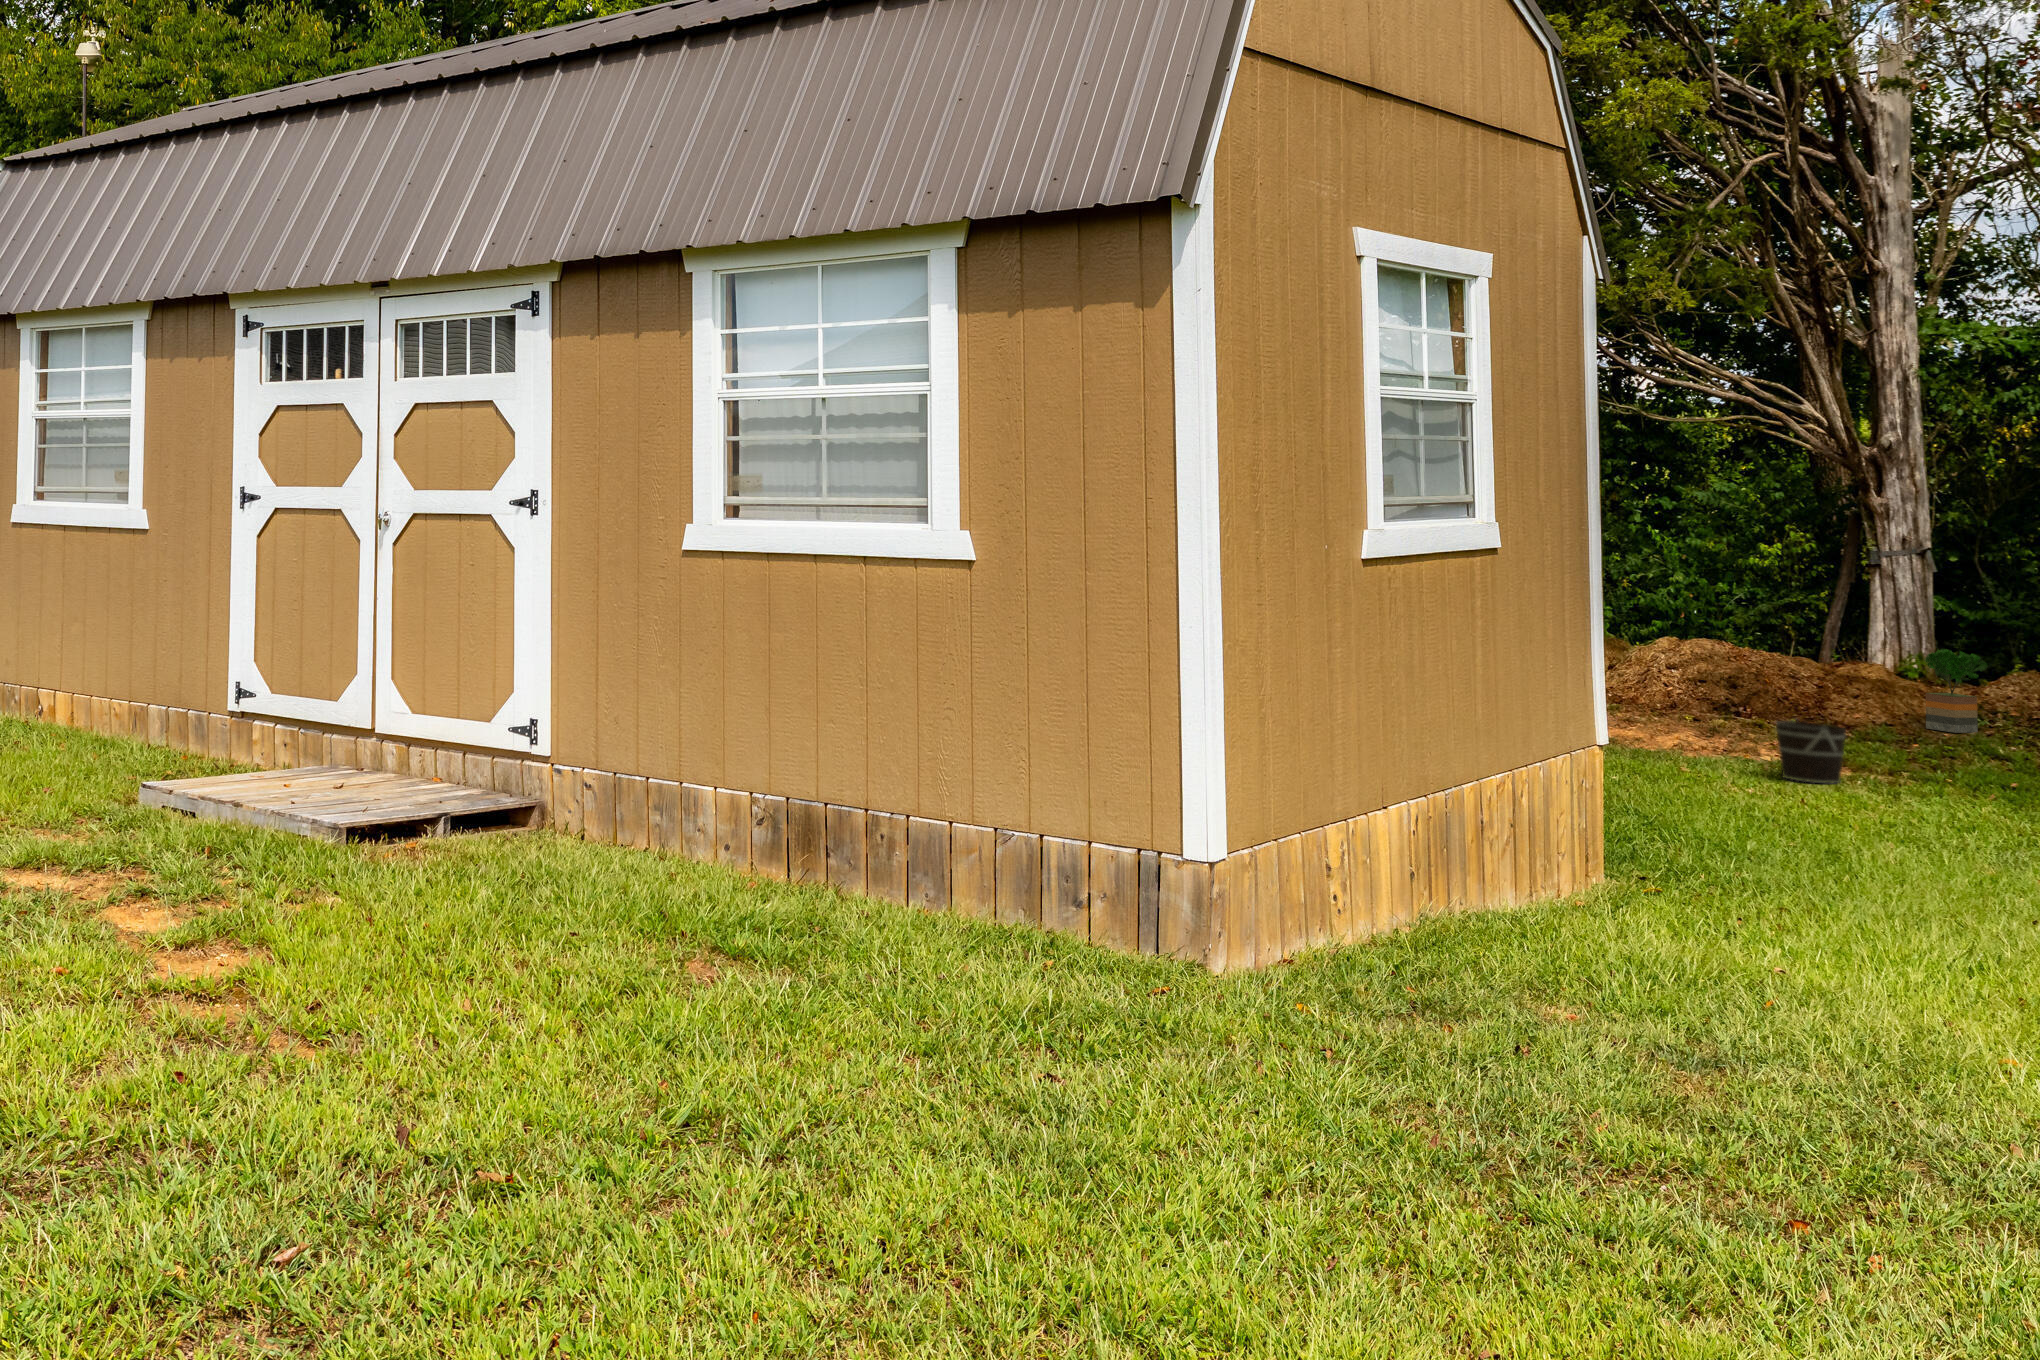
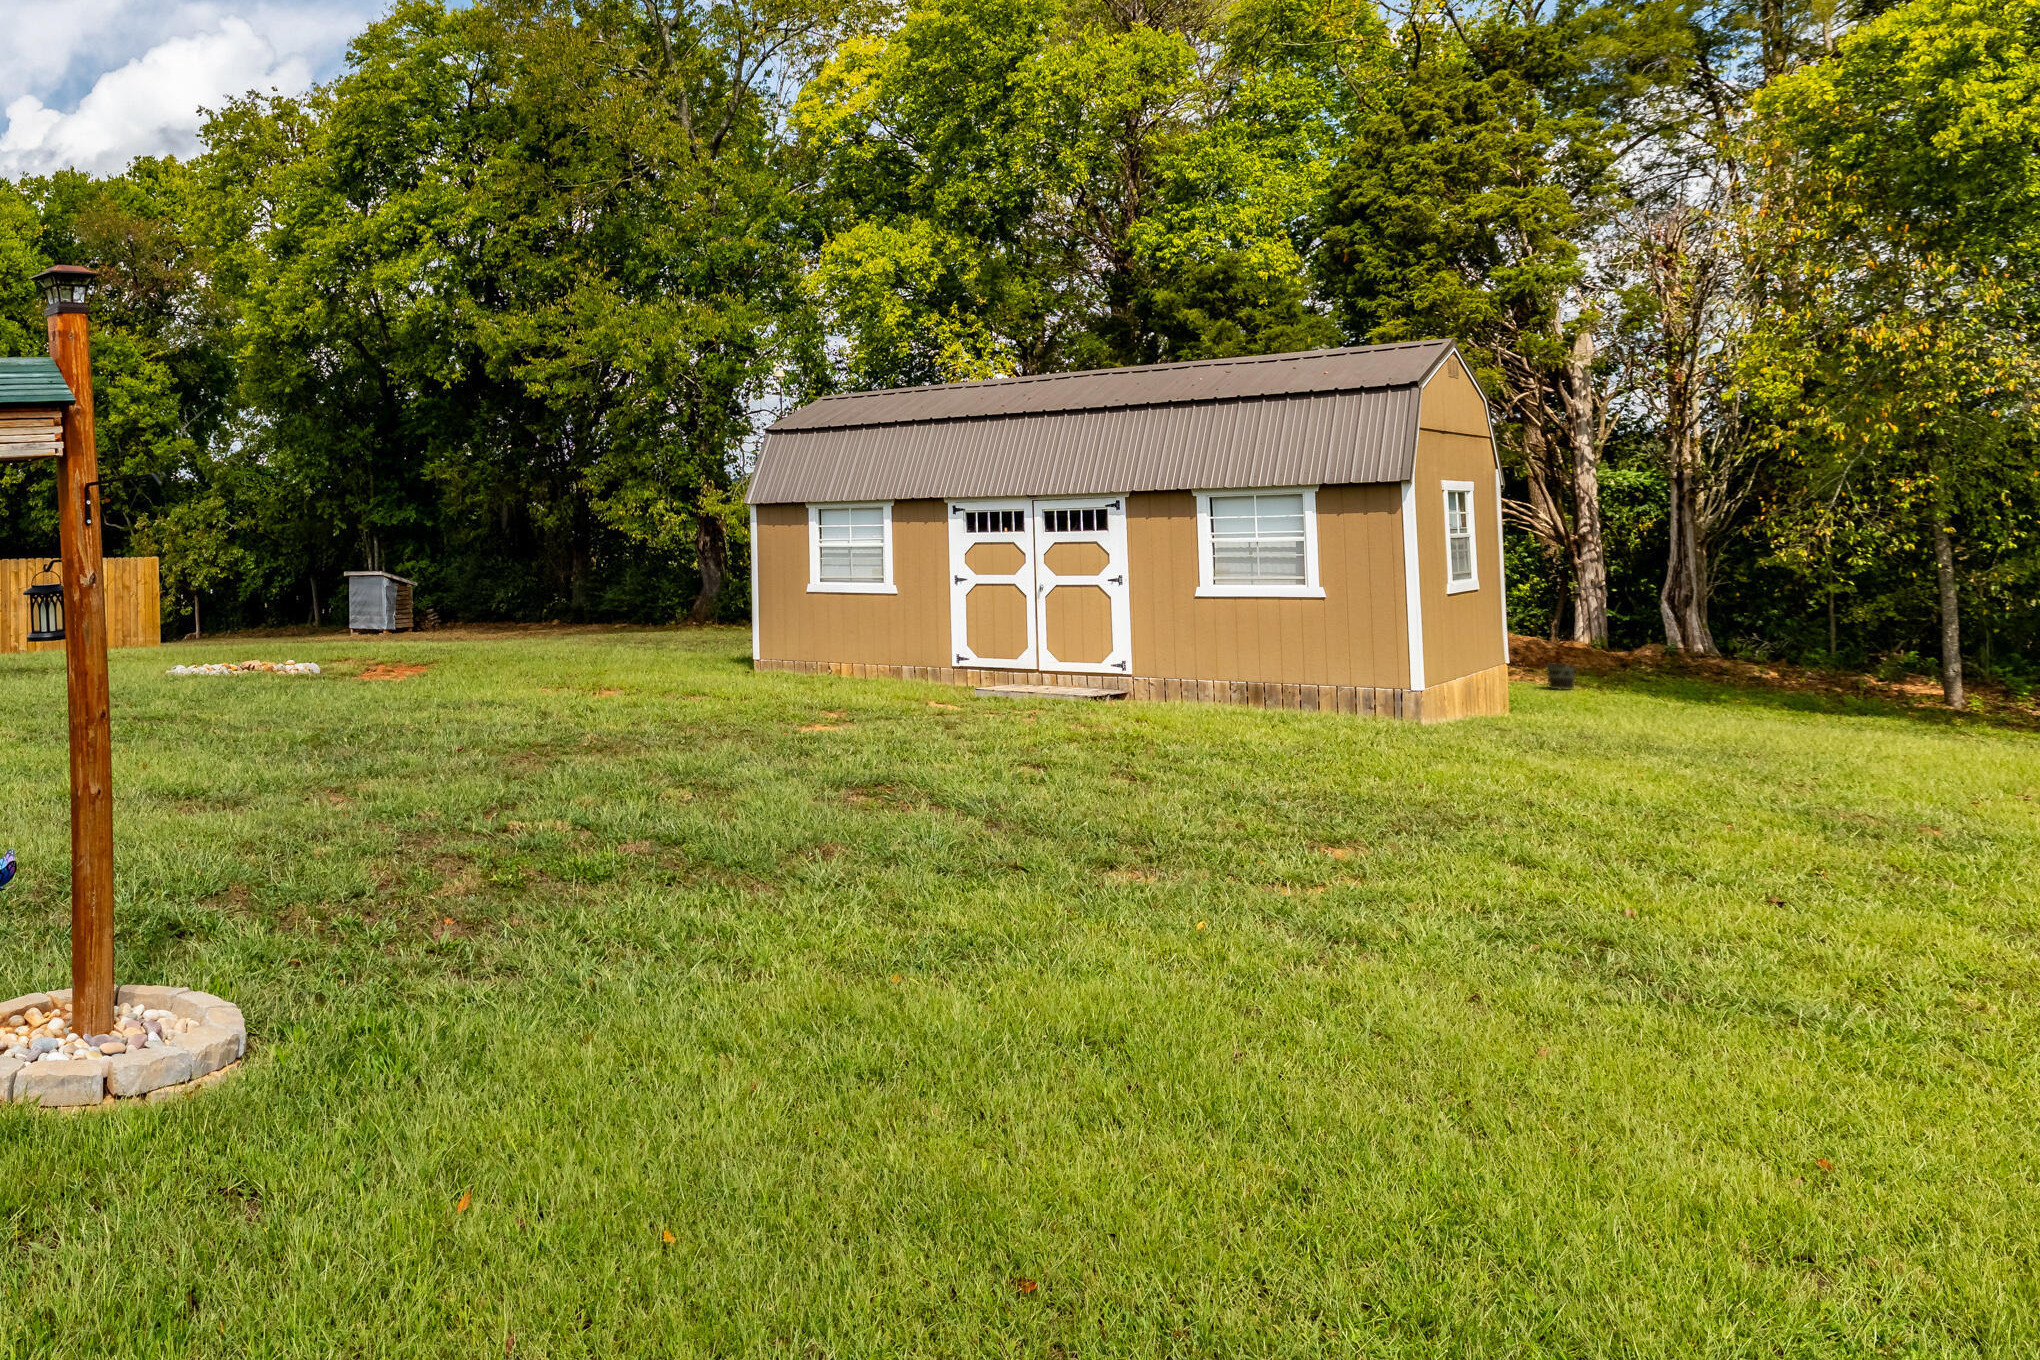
potted tree: present [1925,649,1986,733] -> none [1603,632,1631,670]

